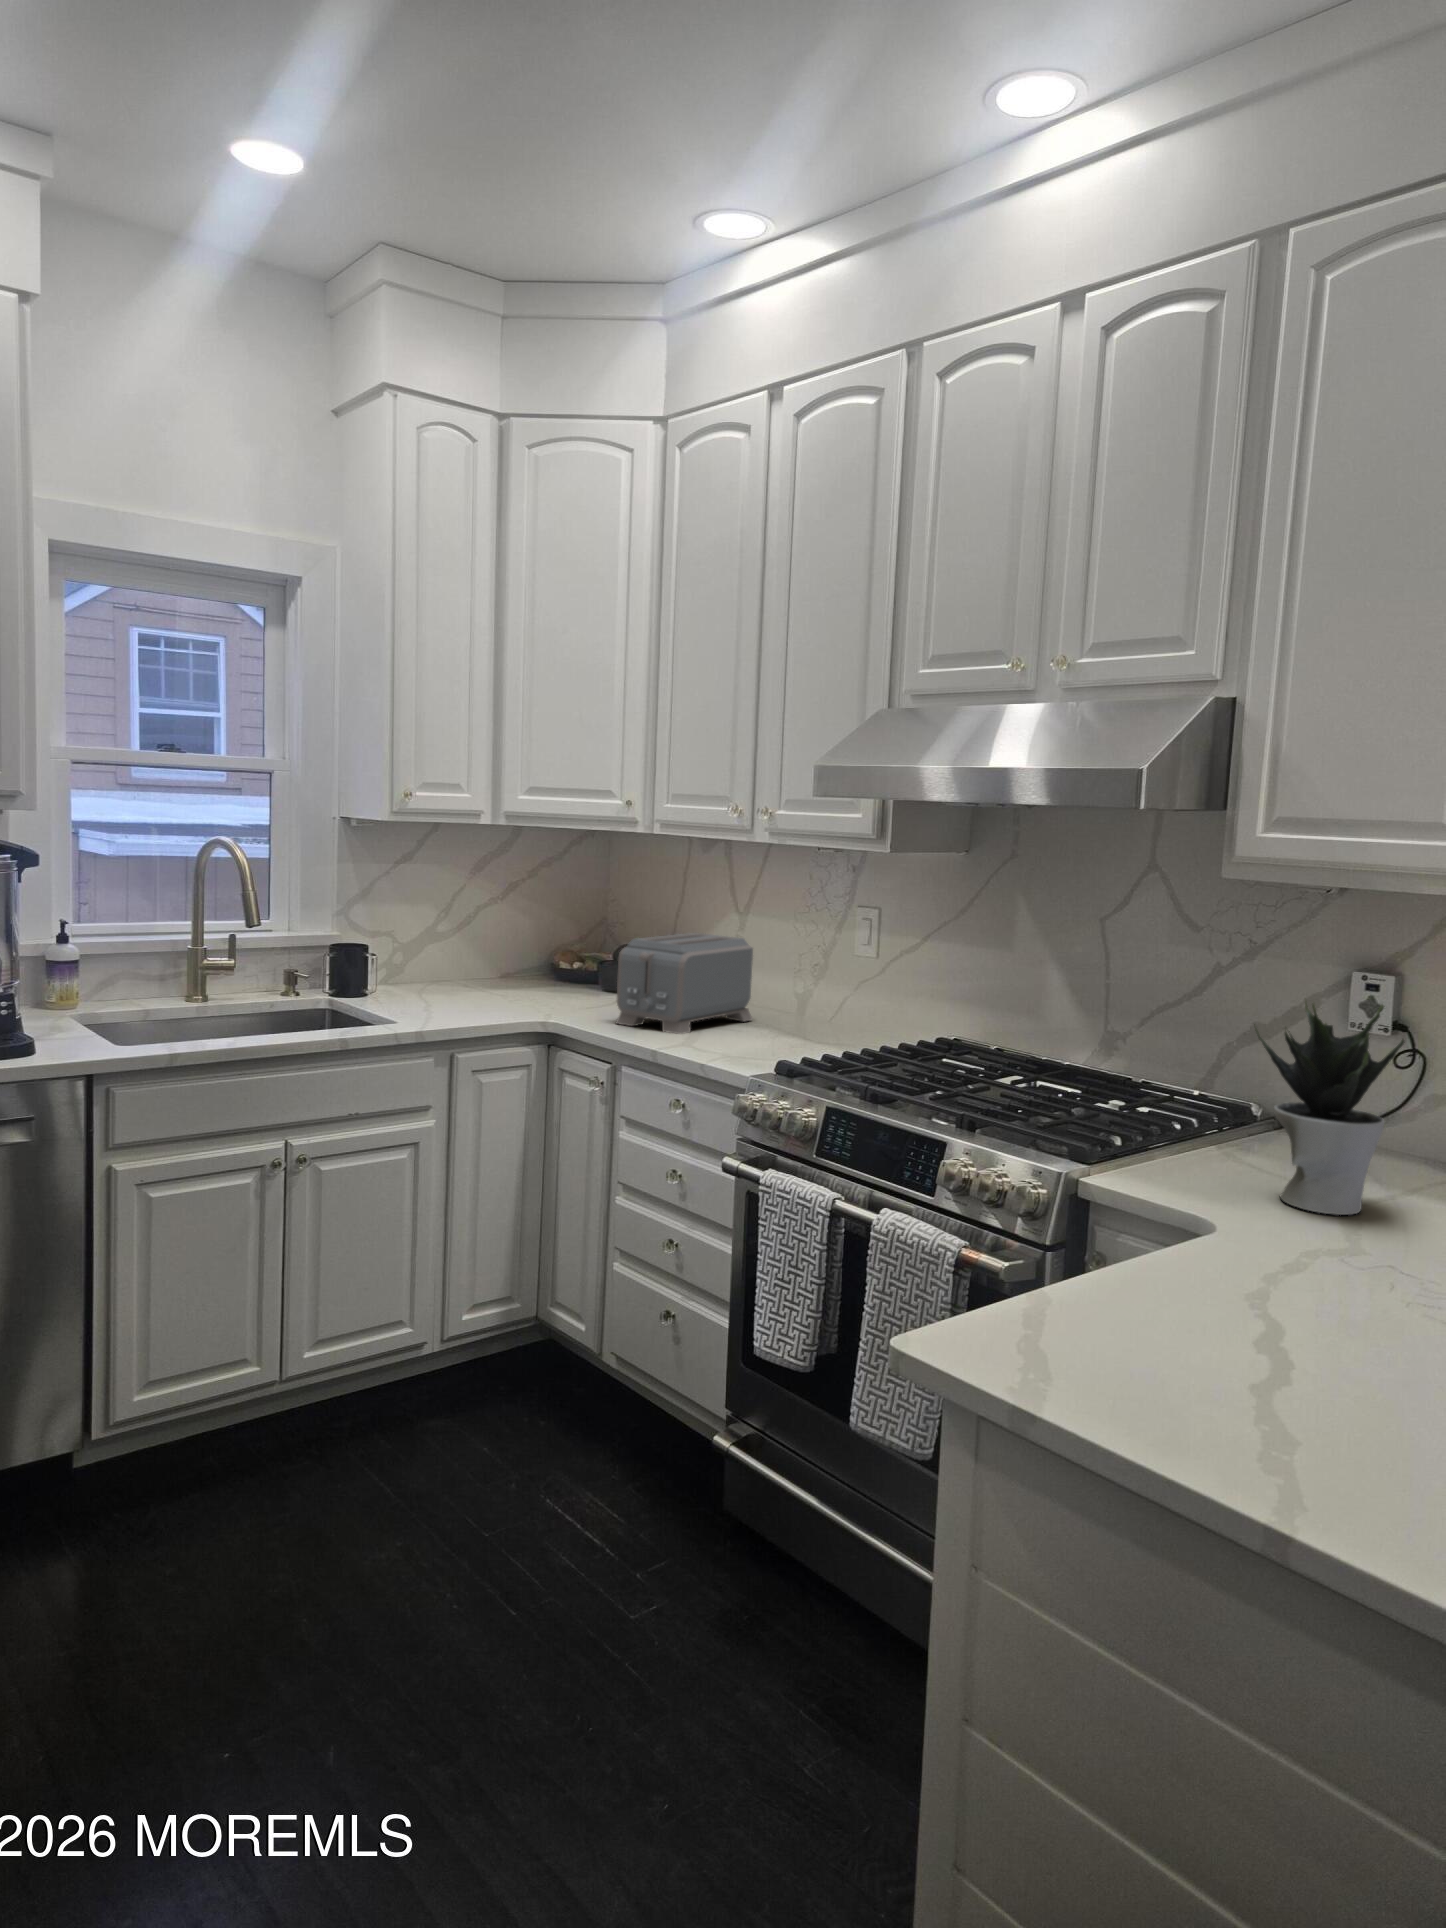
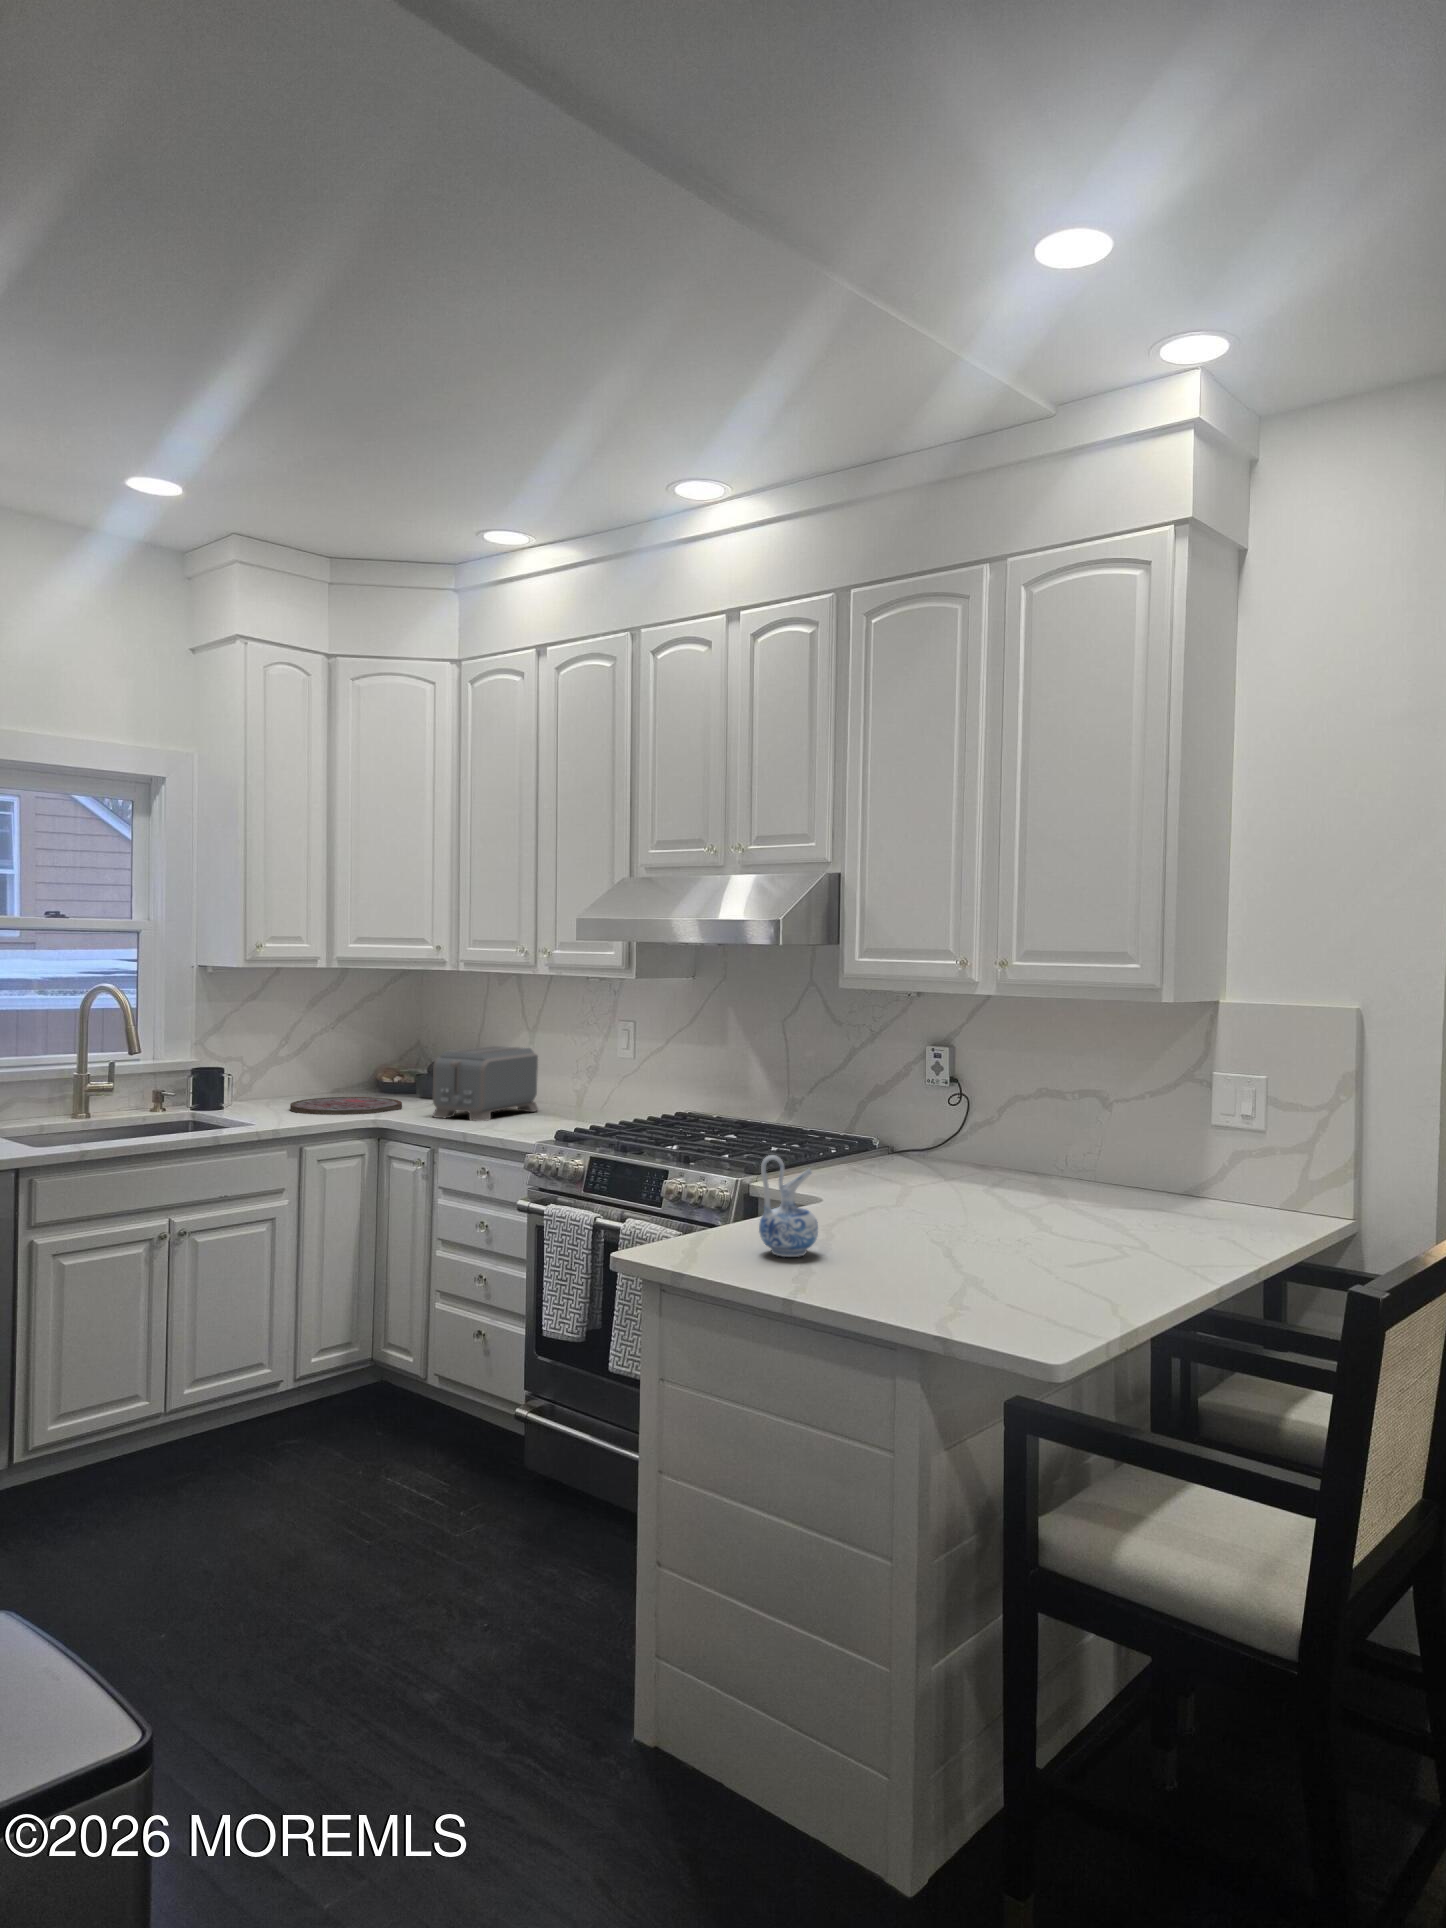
cutting board: none [445,986,581,1014] -> present [290,1097,402,1115]
potted plant: present [1254,1004,1405,1215] -> none [850,1056,934,1189]
ceramic pitcher: none [1168,1205,1287,1399] -> present [759,1155,818,1257]

